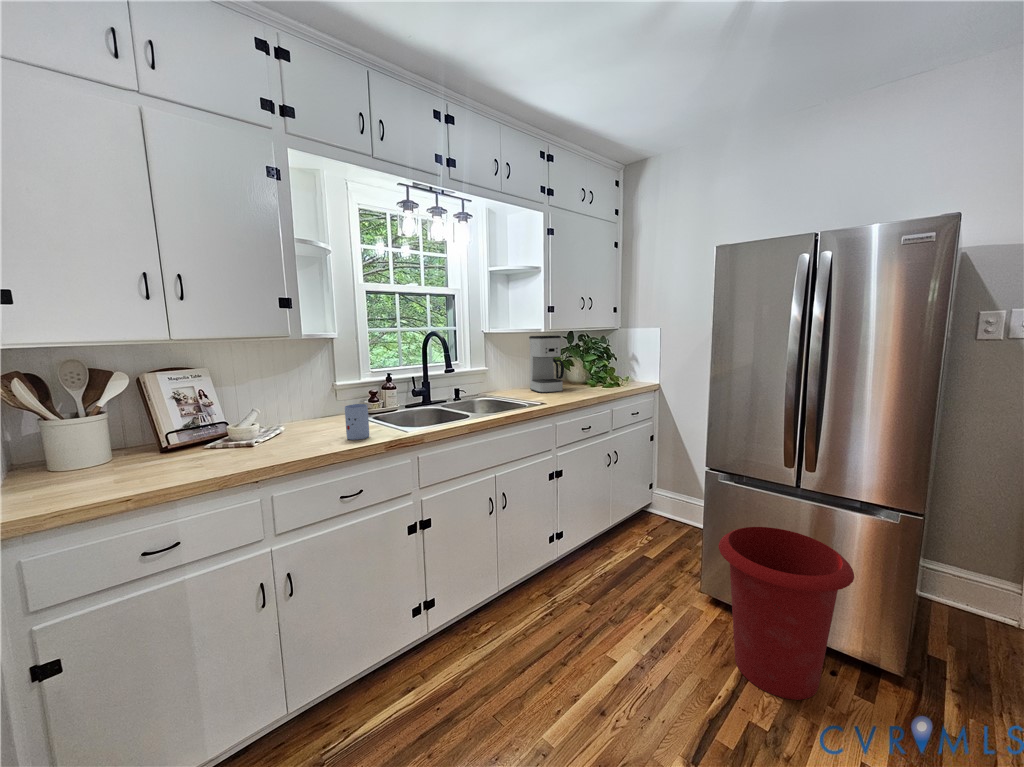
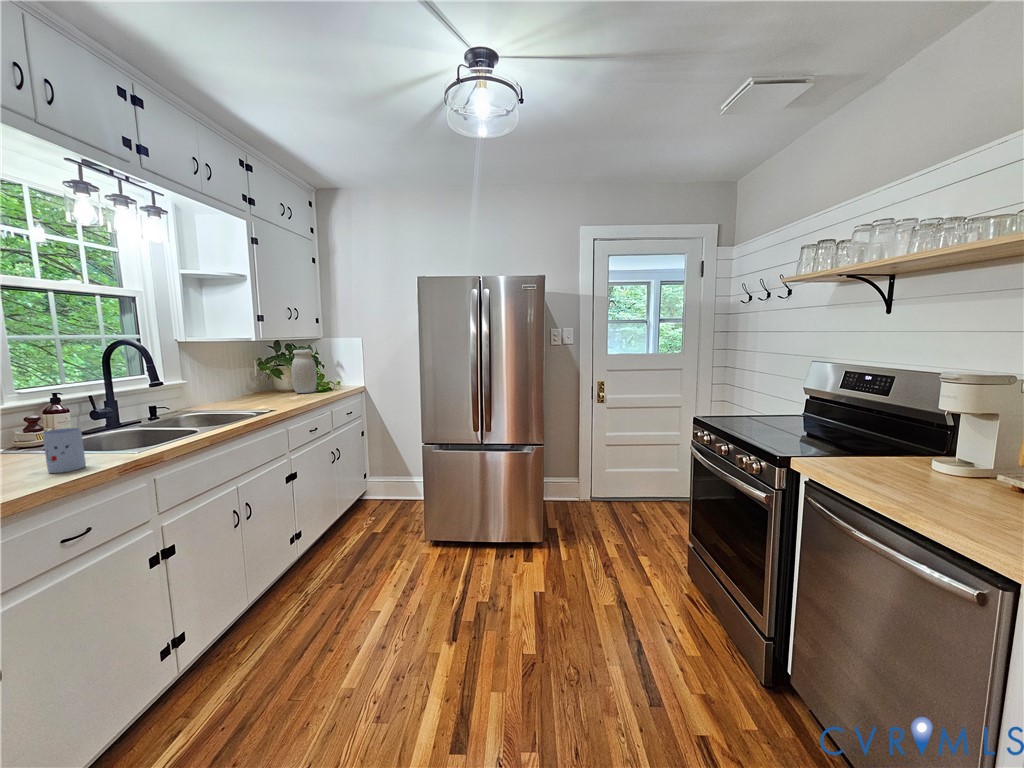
coffee maker: present [529,336,564,393] -> none [235,345,280,403]
jar: none [578,341,602,387] -> present [291,350,317,393]
waste bin: present [718,527,854,700] -> none [442,474,519,581]

